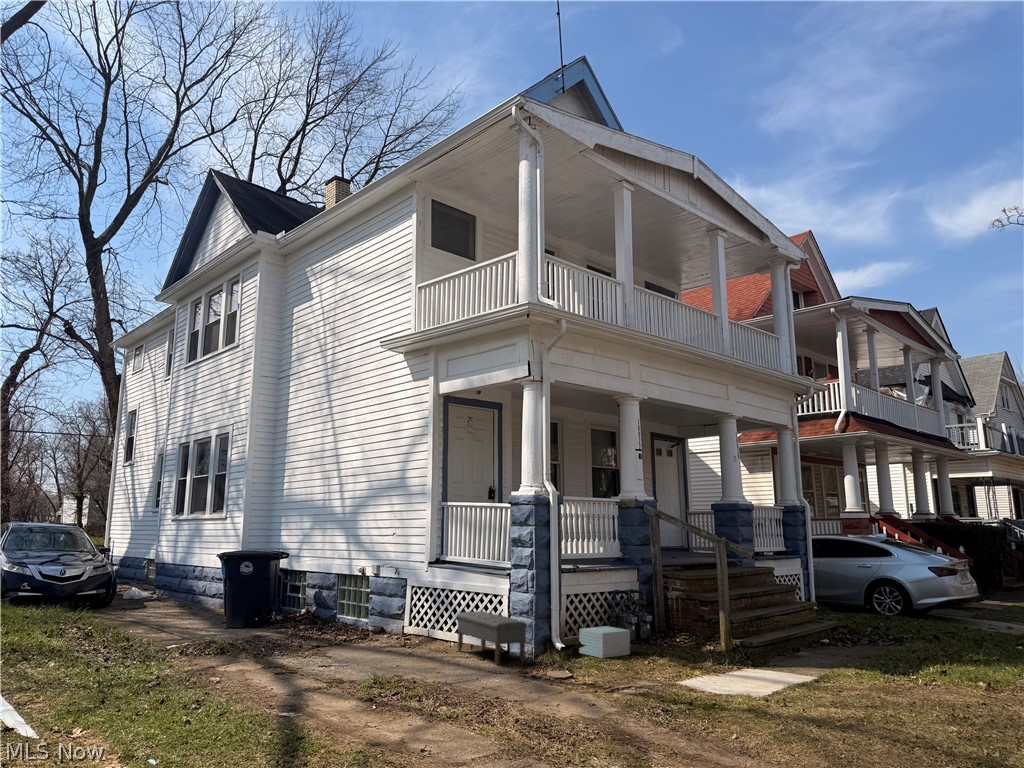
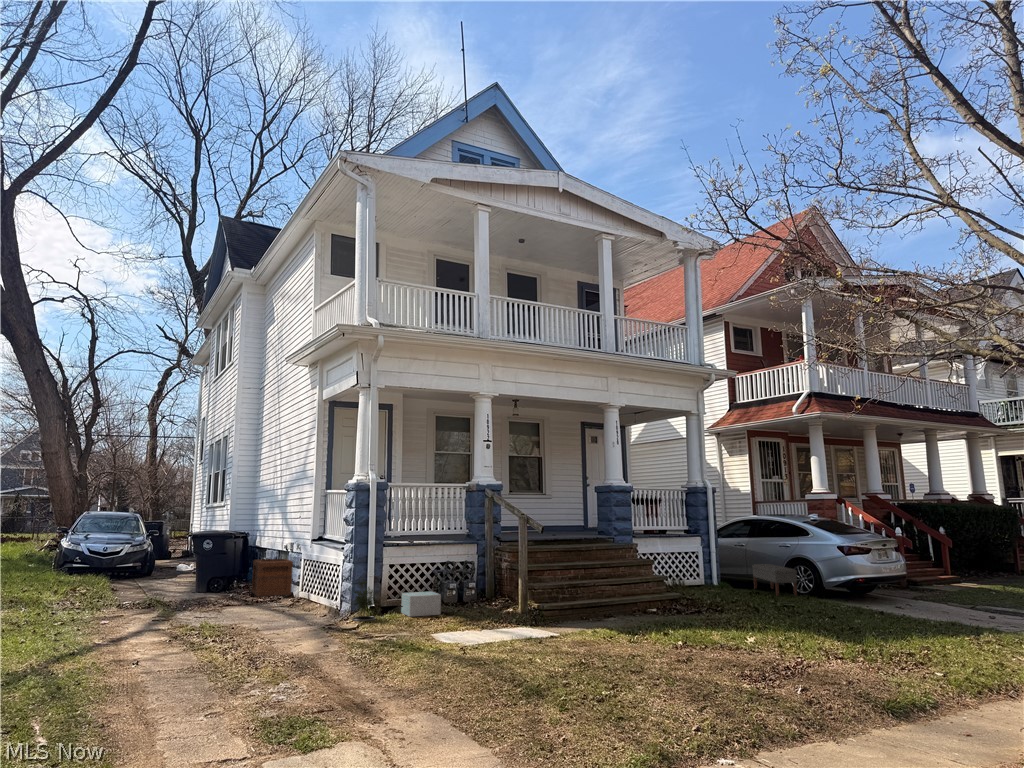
wooden crate: none [328,586,386,634] -> present [252,559,293,597]
potted tree: none [542,610,572,666] -> present [352,582,375,621]
bench: present [457,611,527,665] -> present [752,564,797,596]

